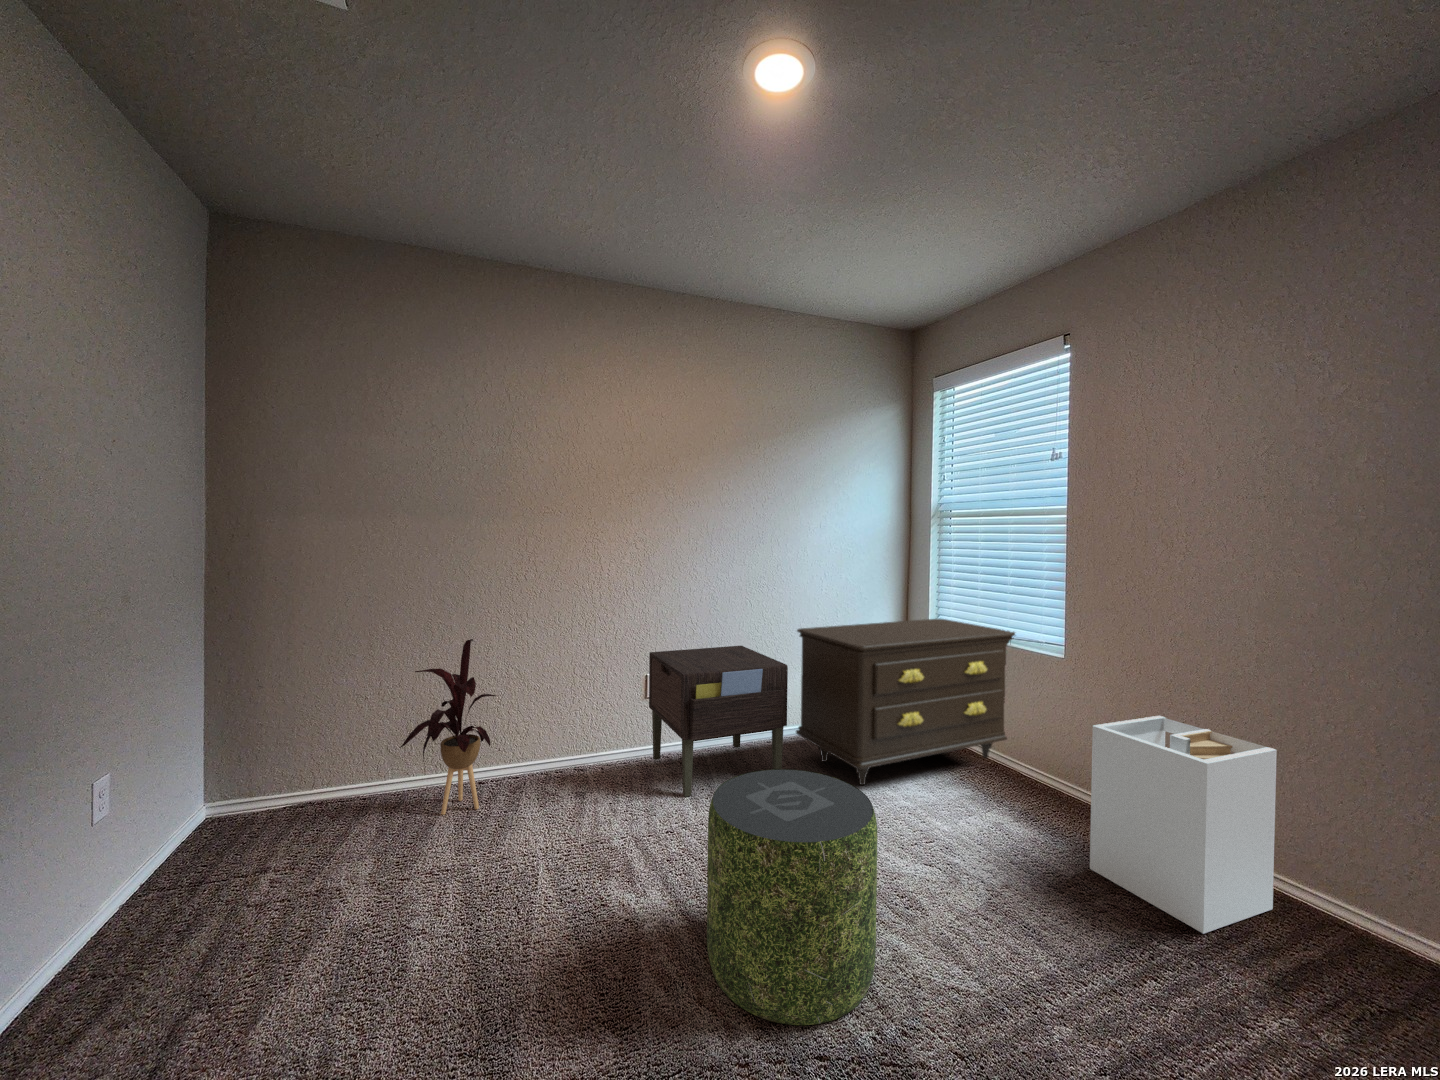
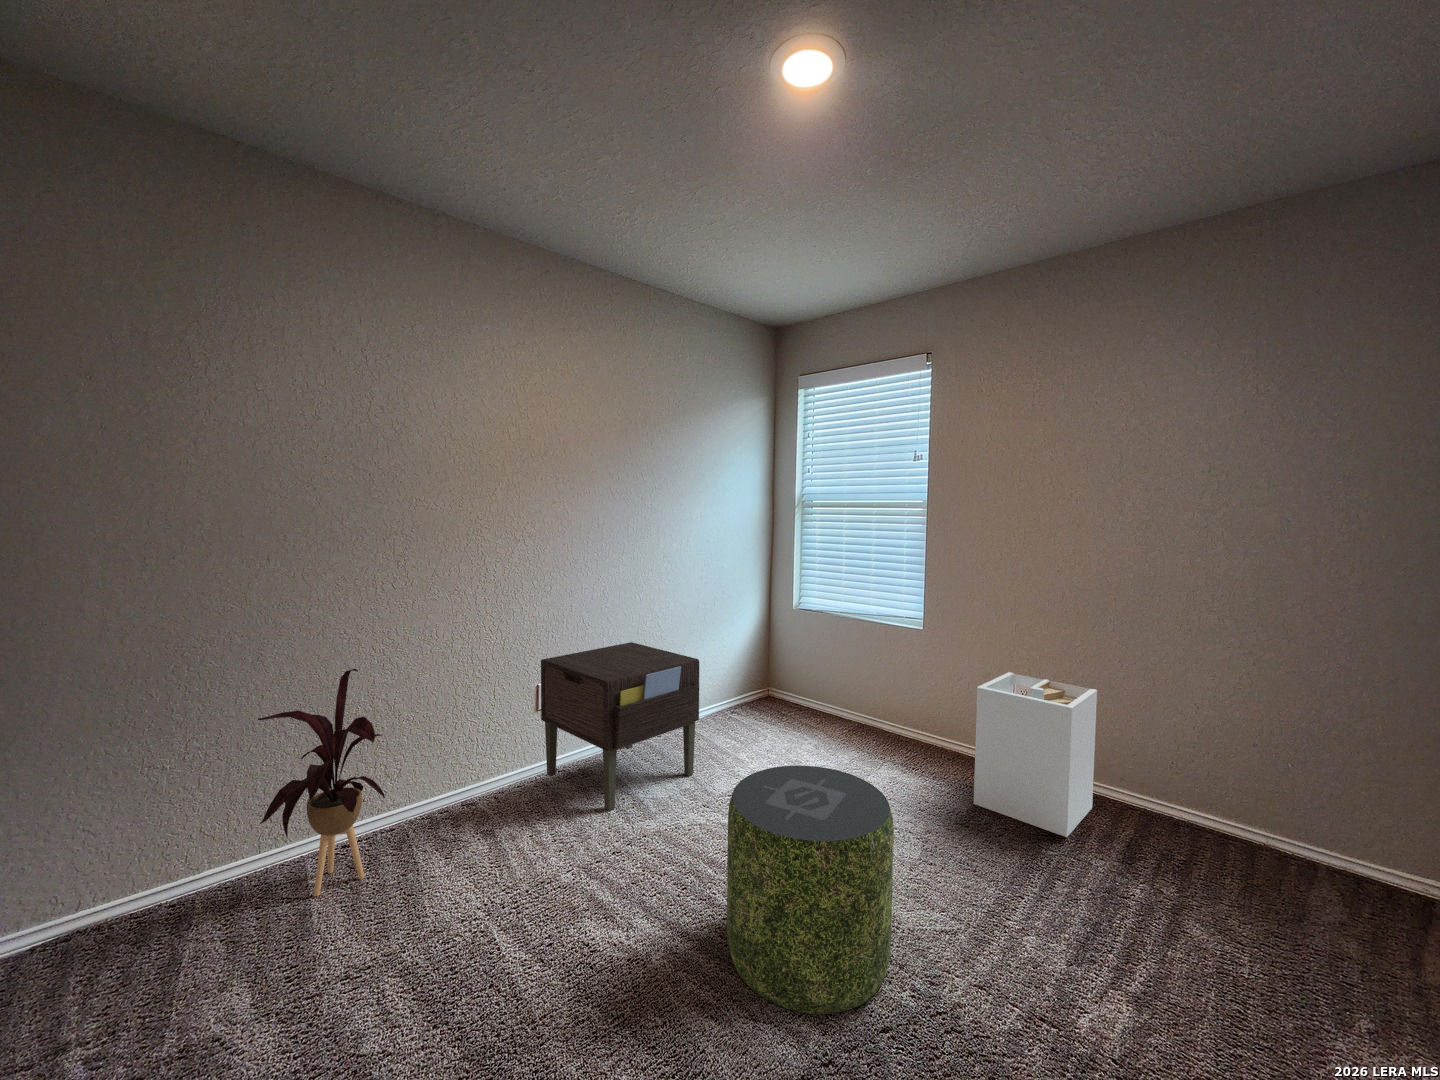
dresser: present [796,619,1015,785] -> none [692,601,875,766]

